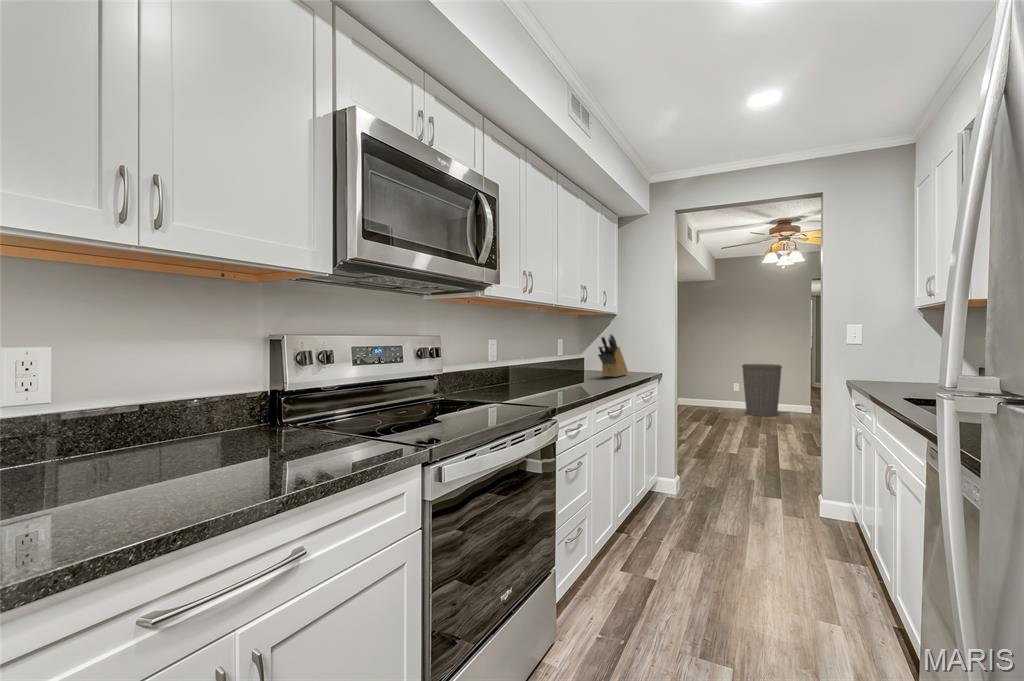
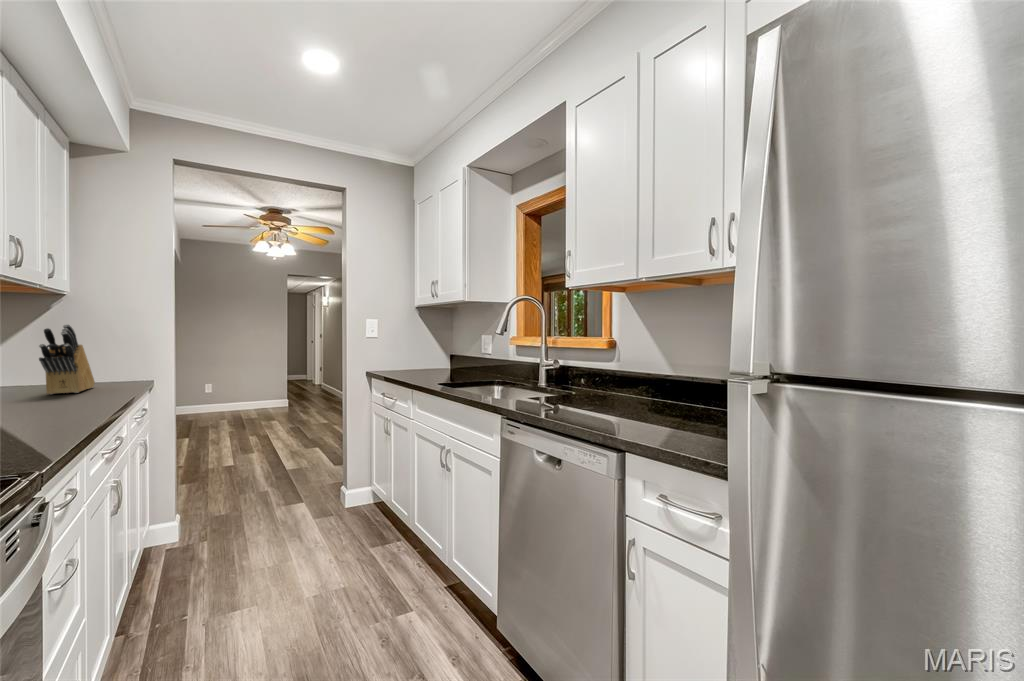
trash can: present [742,364,782,416] -> none [216,361,260,417]

